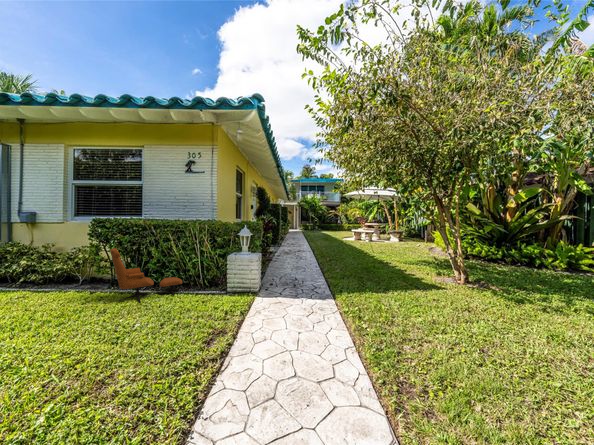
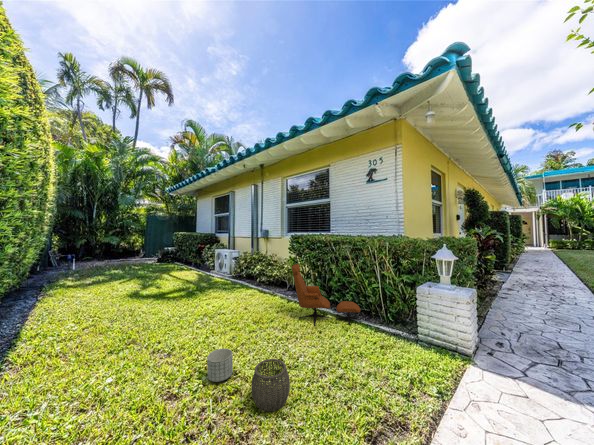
woven basket: none [107,319,145,356] -> present [251,359,290,411]
planter: none [38,330,71,361] -> present [207,349,233,382]

